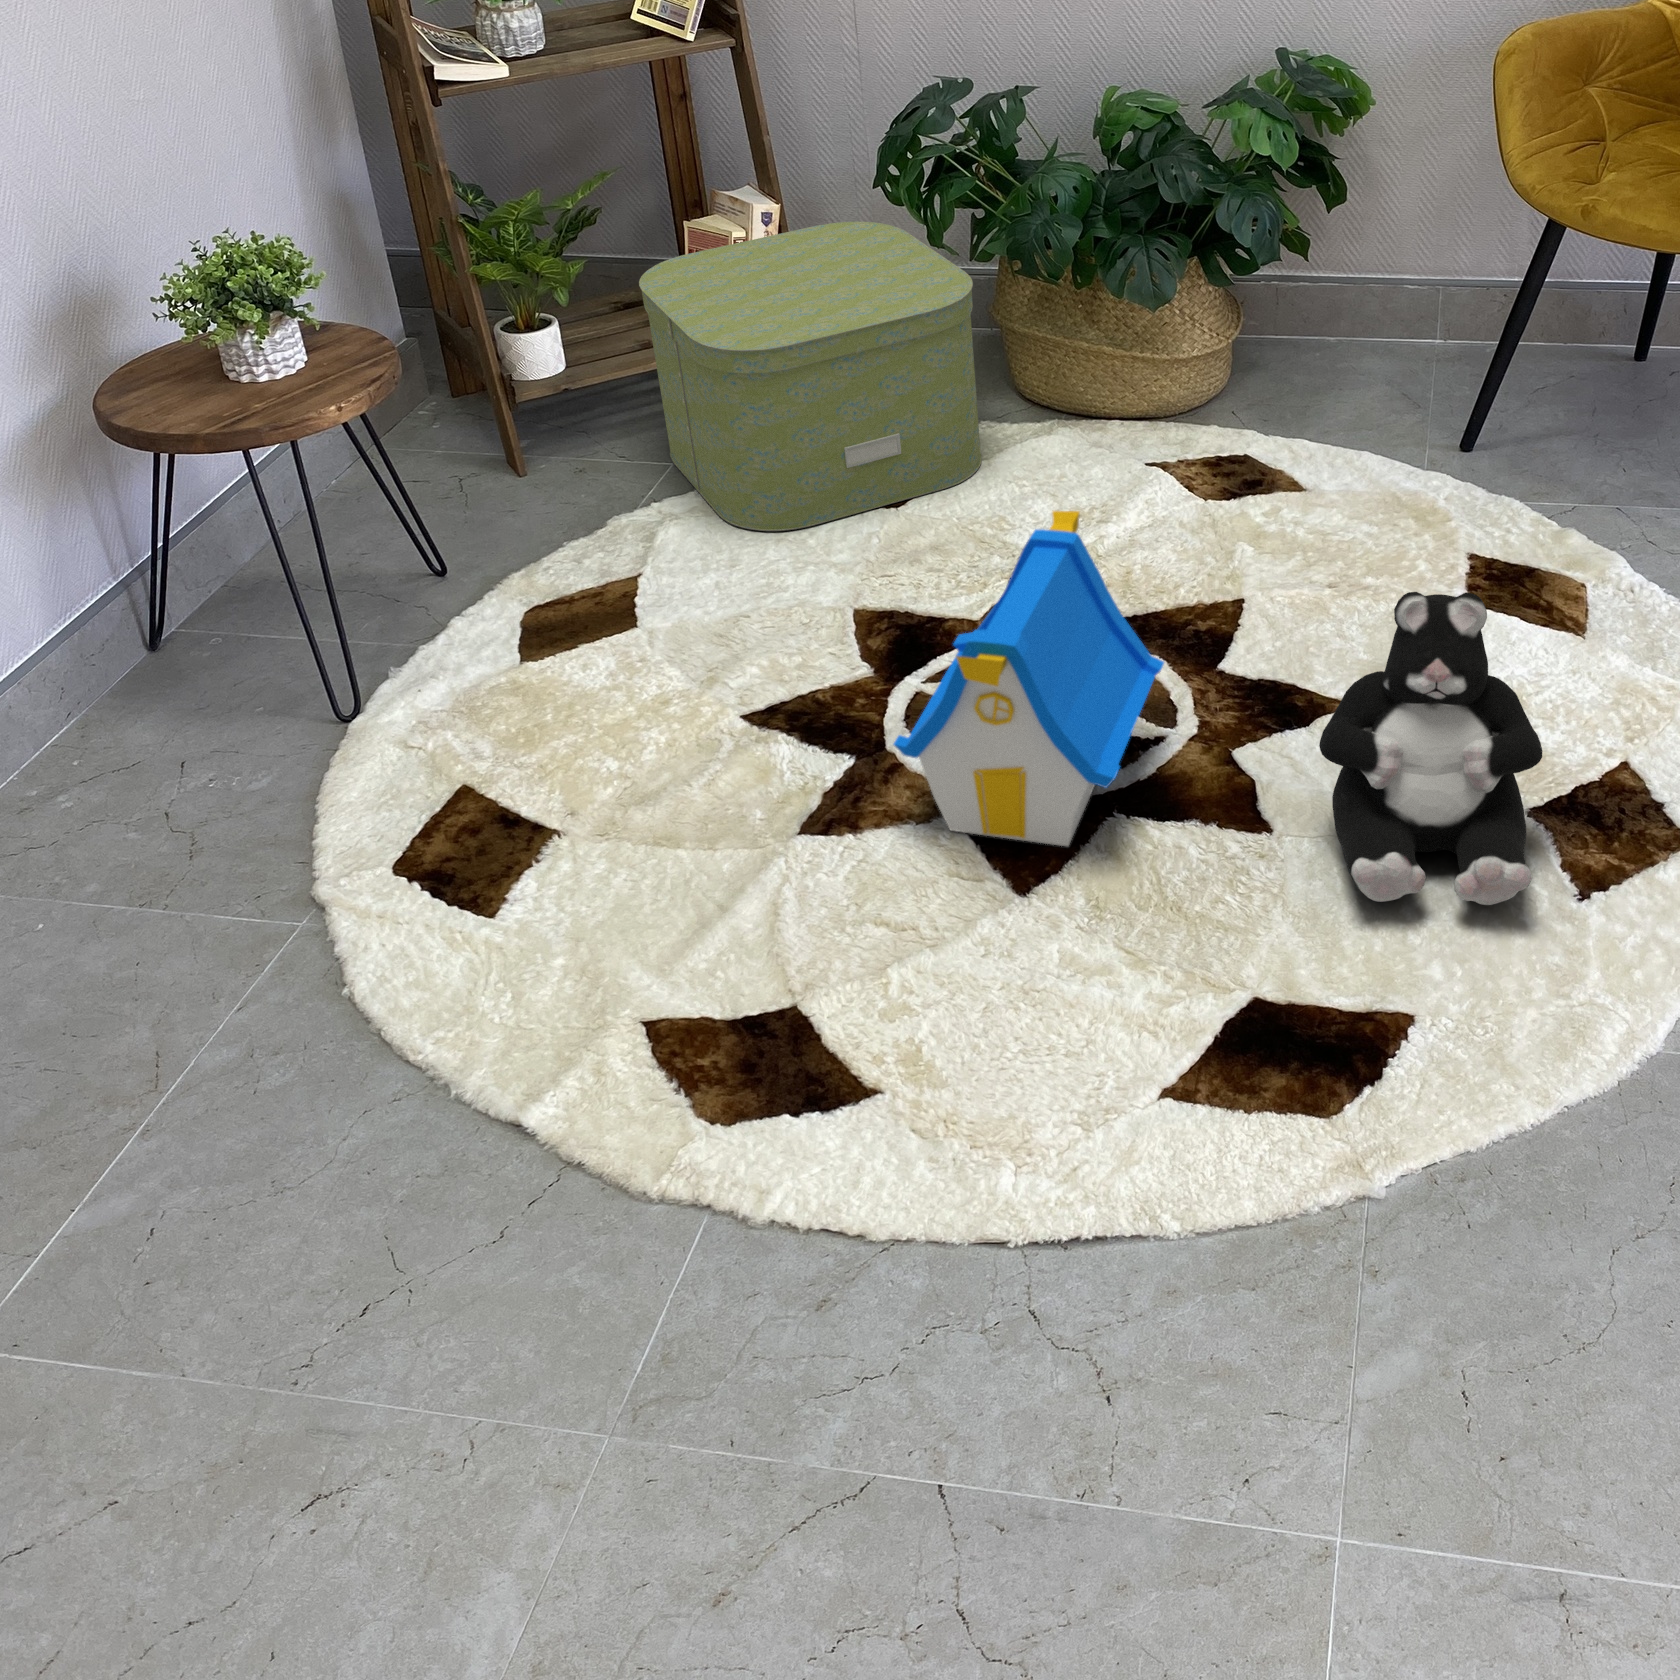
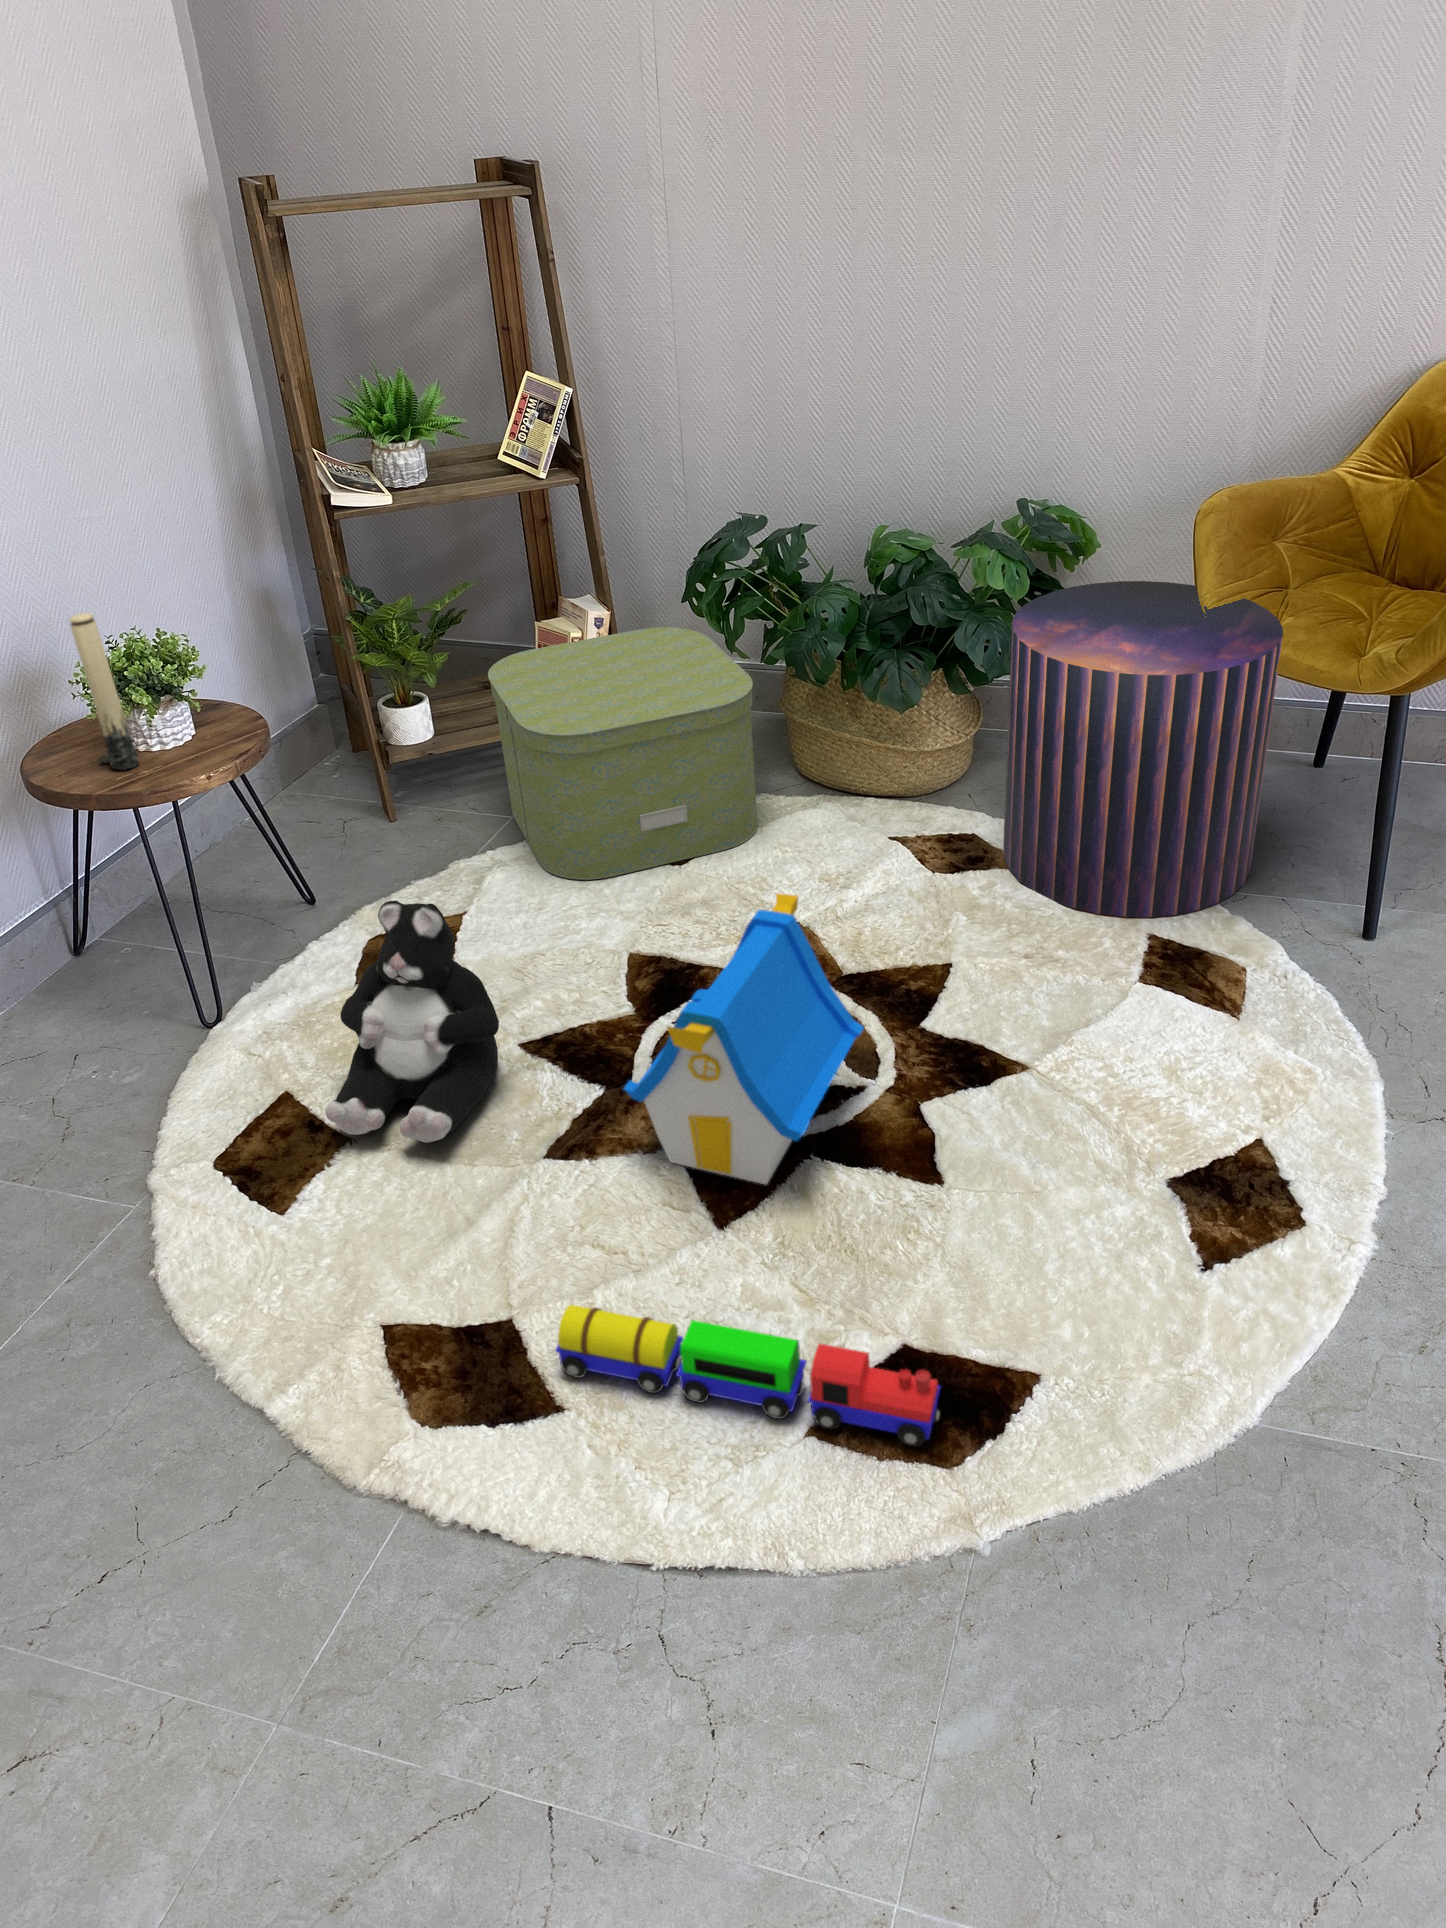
pouf: none [1284,140,1609,538] -> present [1003,581,1283,917]
candle: none [160,212,243,408] -> present [69,613,138,770]
plush toy: present [1319,592,1542,905] -> present [325,901,499,1143]
toy train: none [860,977,1310,1098] -> present [555,1305,940,1446]

